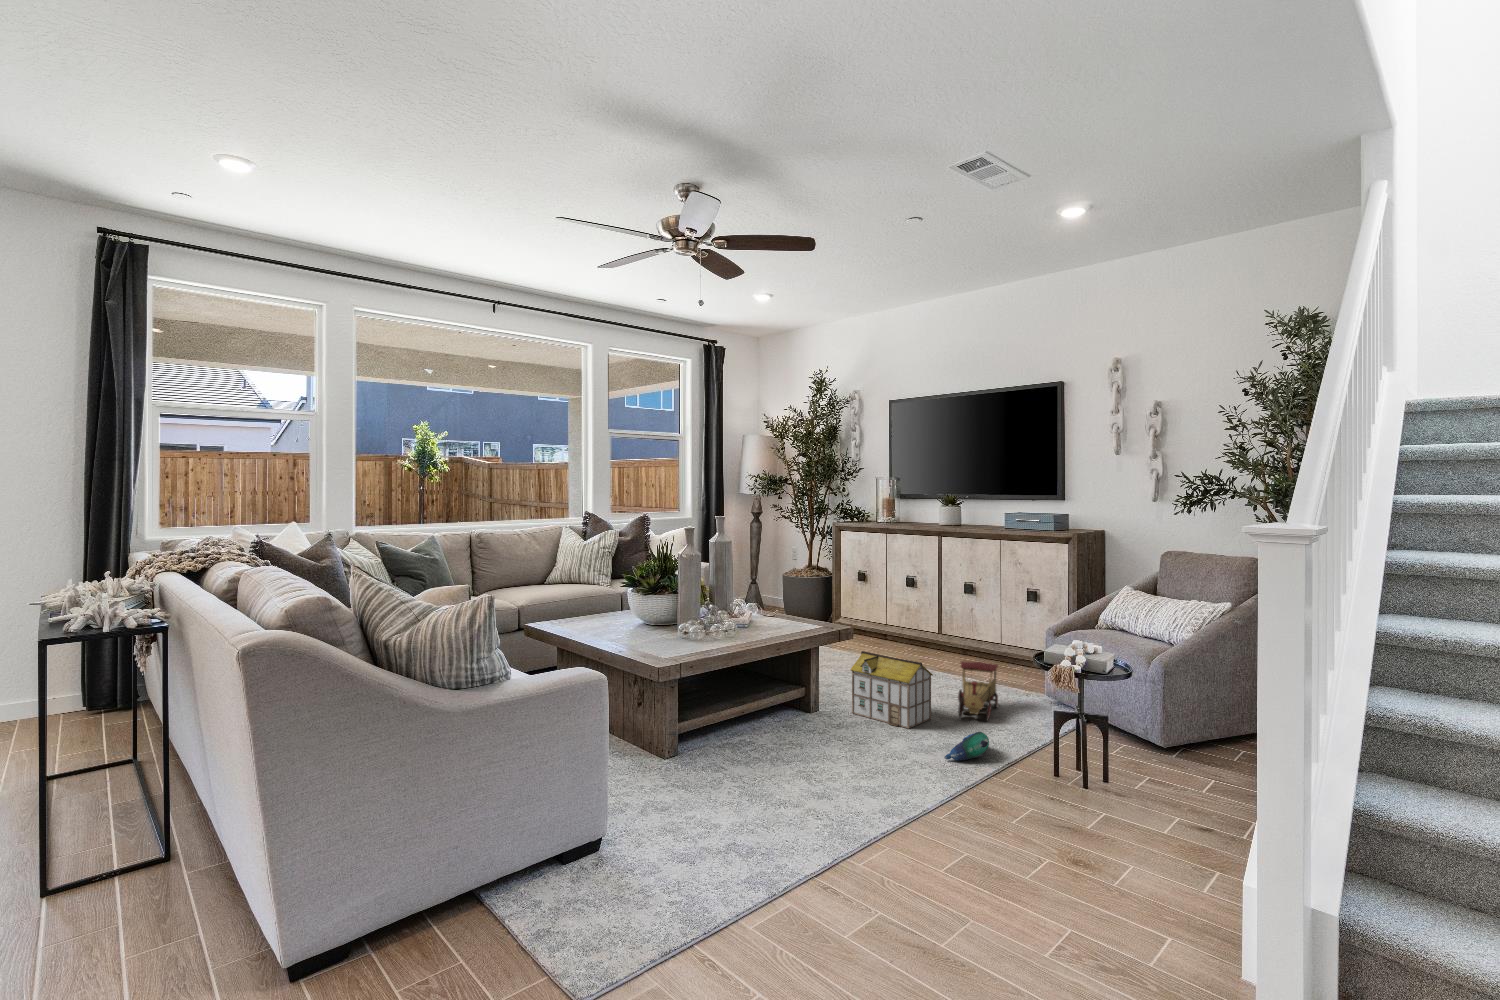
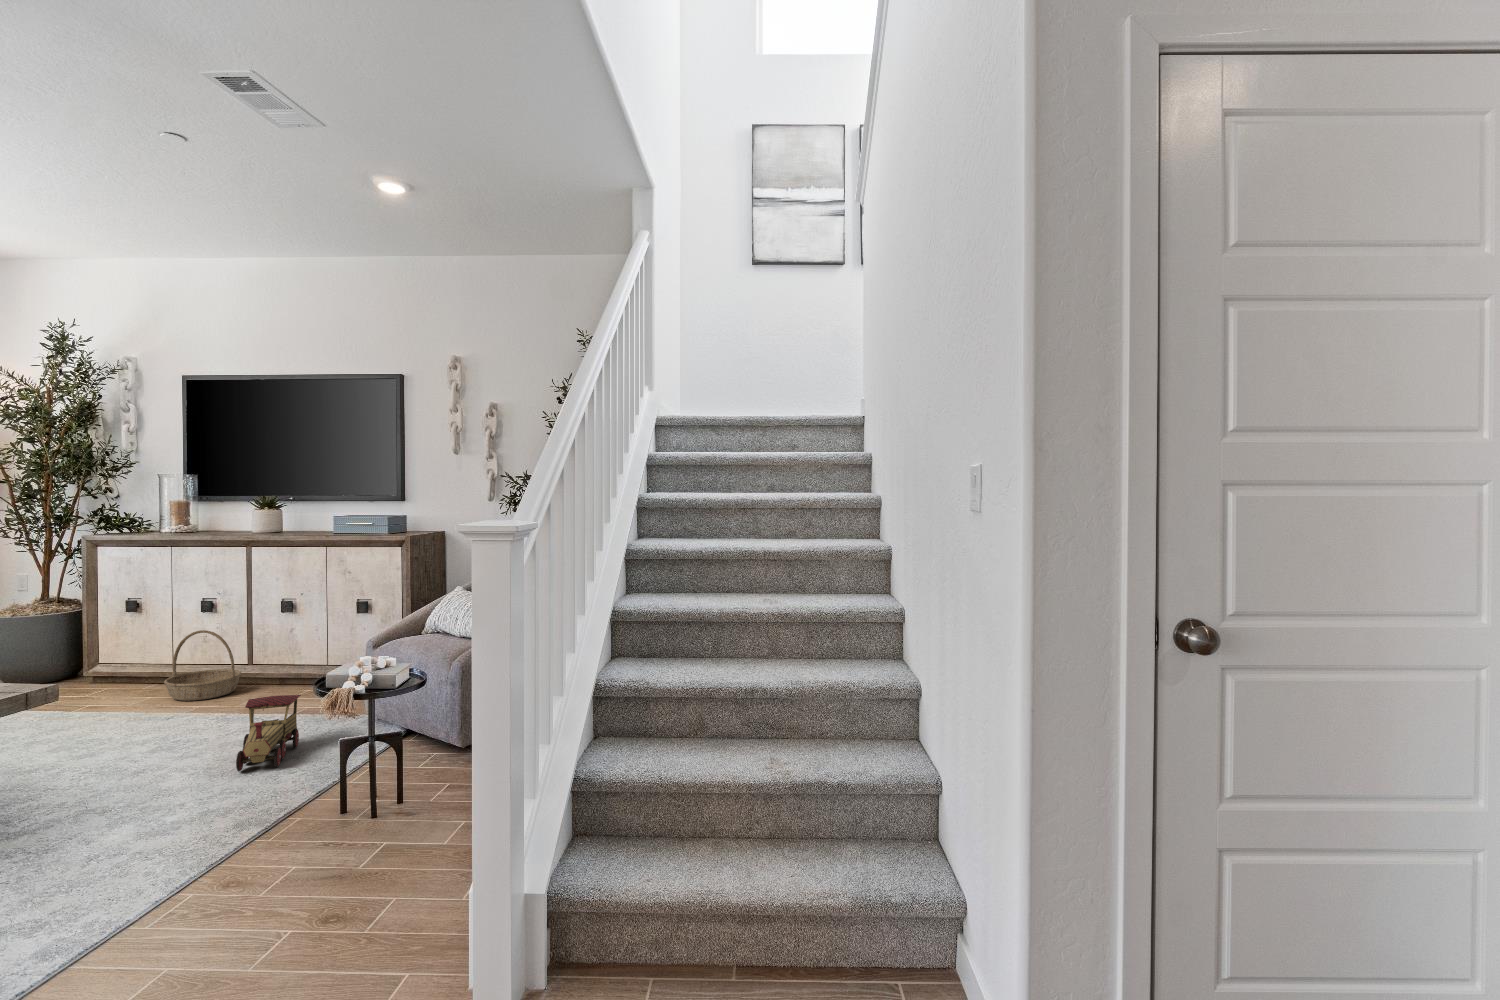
basket: none [888,600,938,655] -> present [164,630,241,701]
toy house: present [850,651,933,729] -> none [54,711,196,806]
plush toy: present [945,732,989,761] -> none [192,785,264,834]

